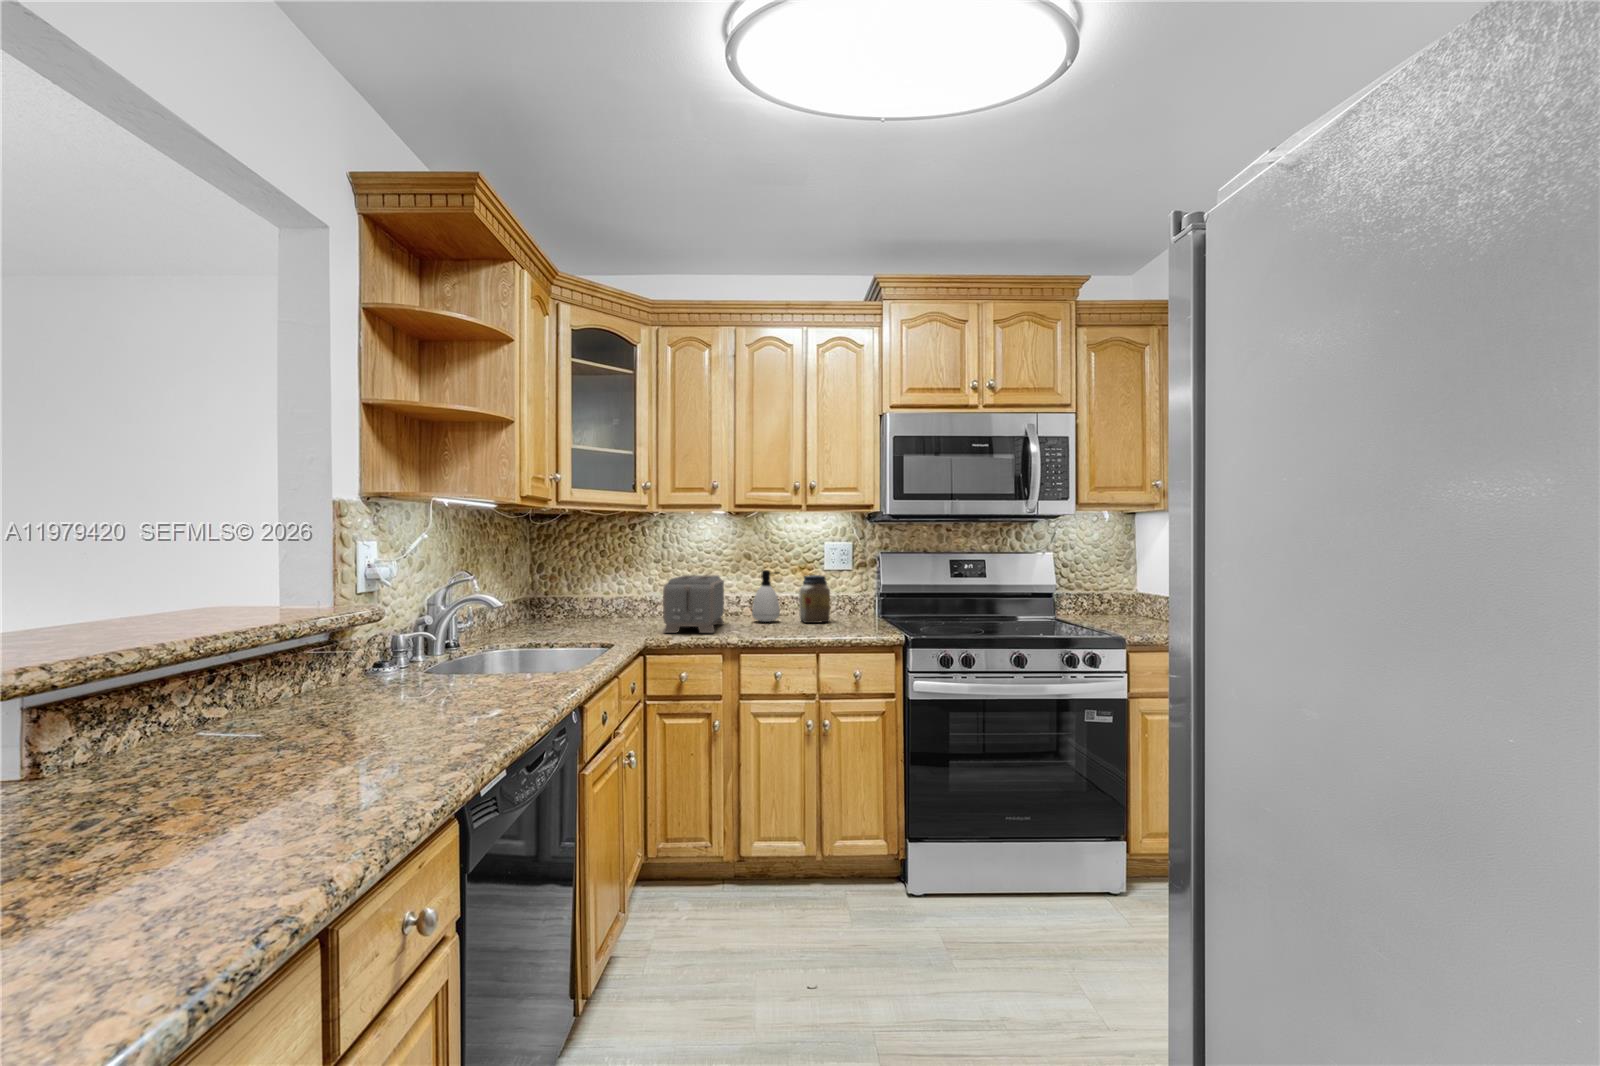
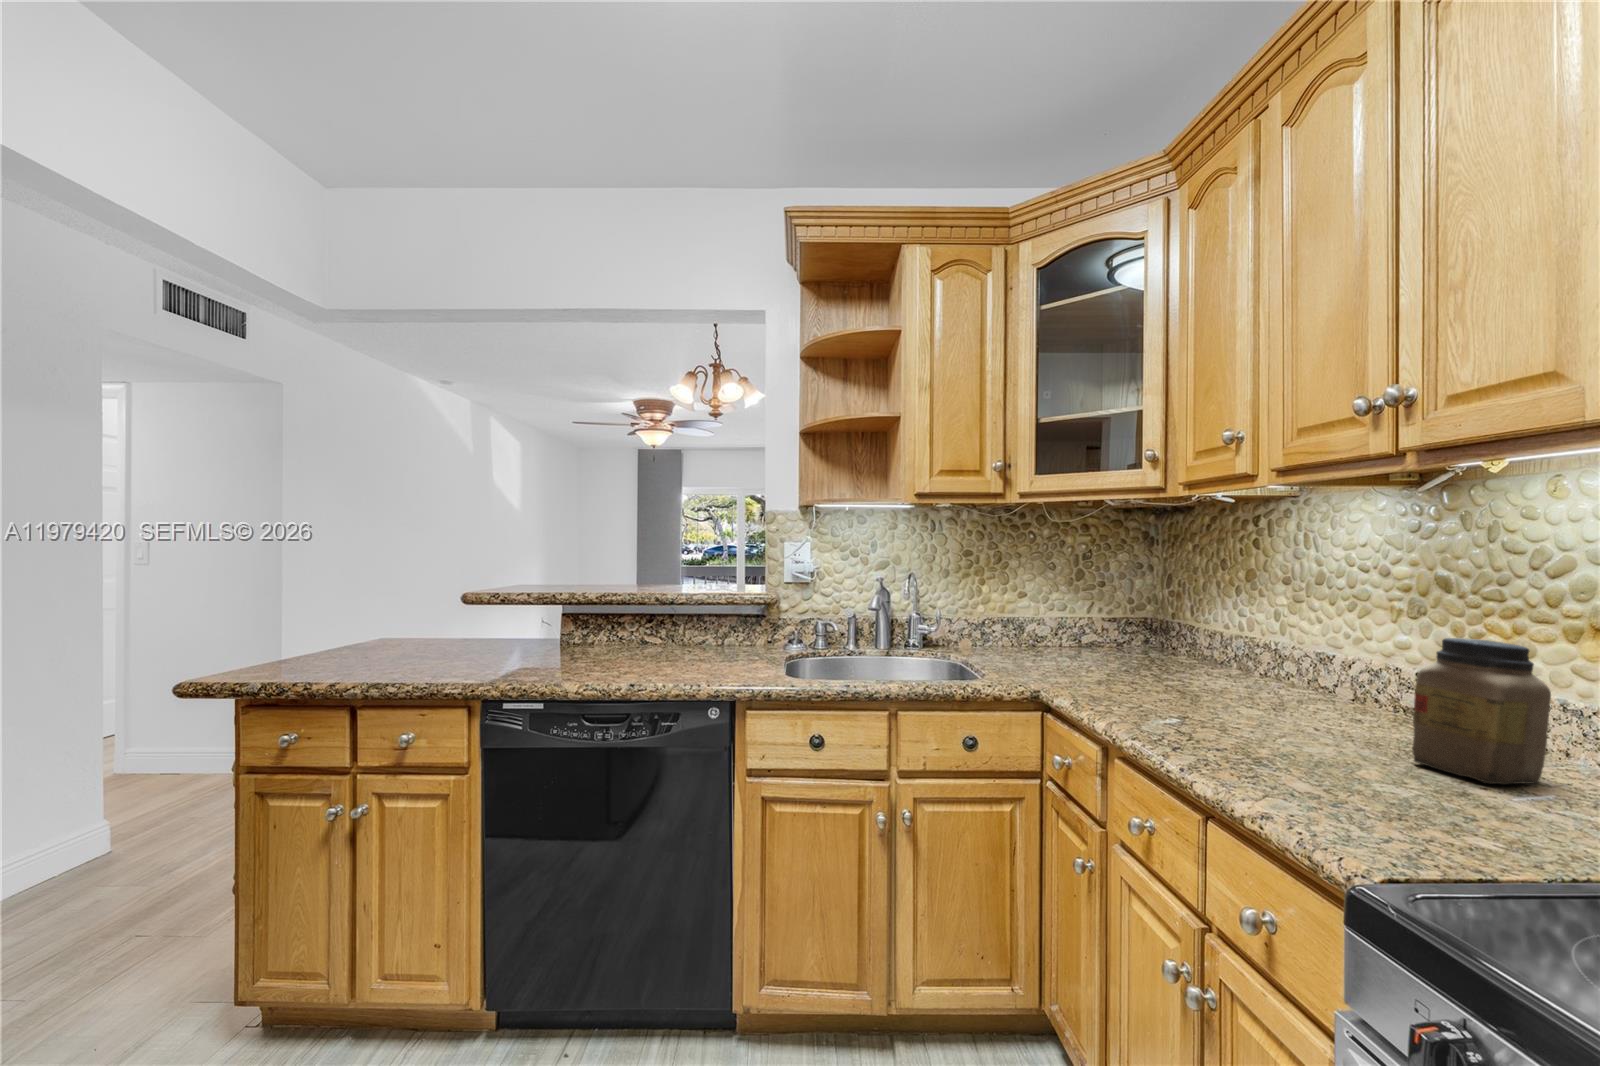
soap dispenser: present [752,570,780,622] -> none [1320,610,1408,735]
toaster: present [663,575,724,633] -> none [1078,596,1267,709]

